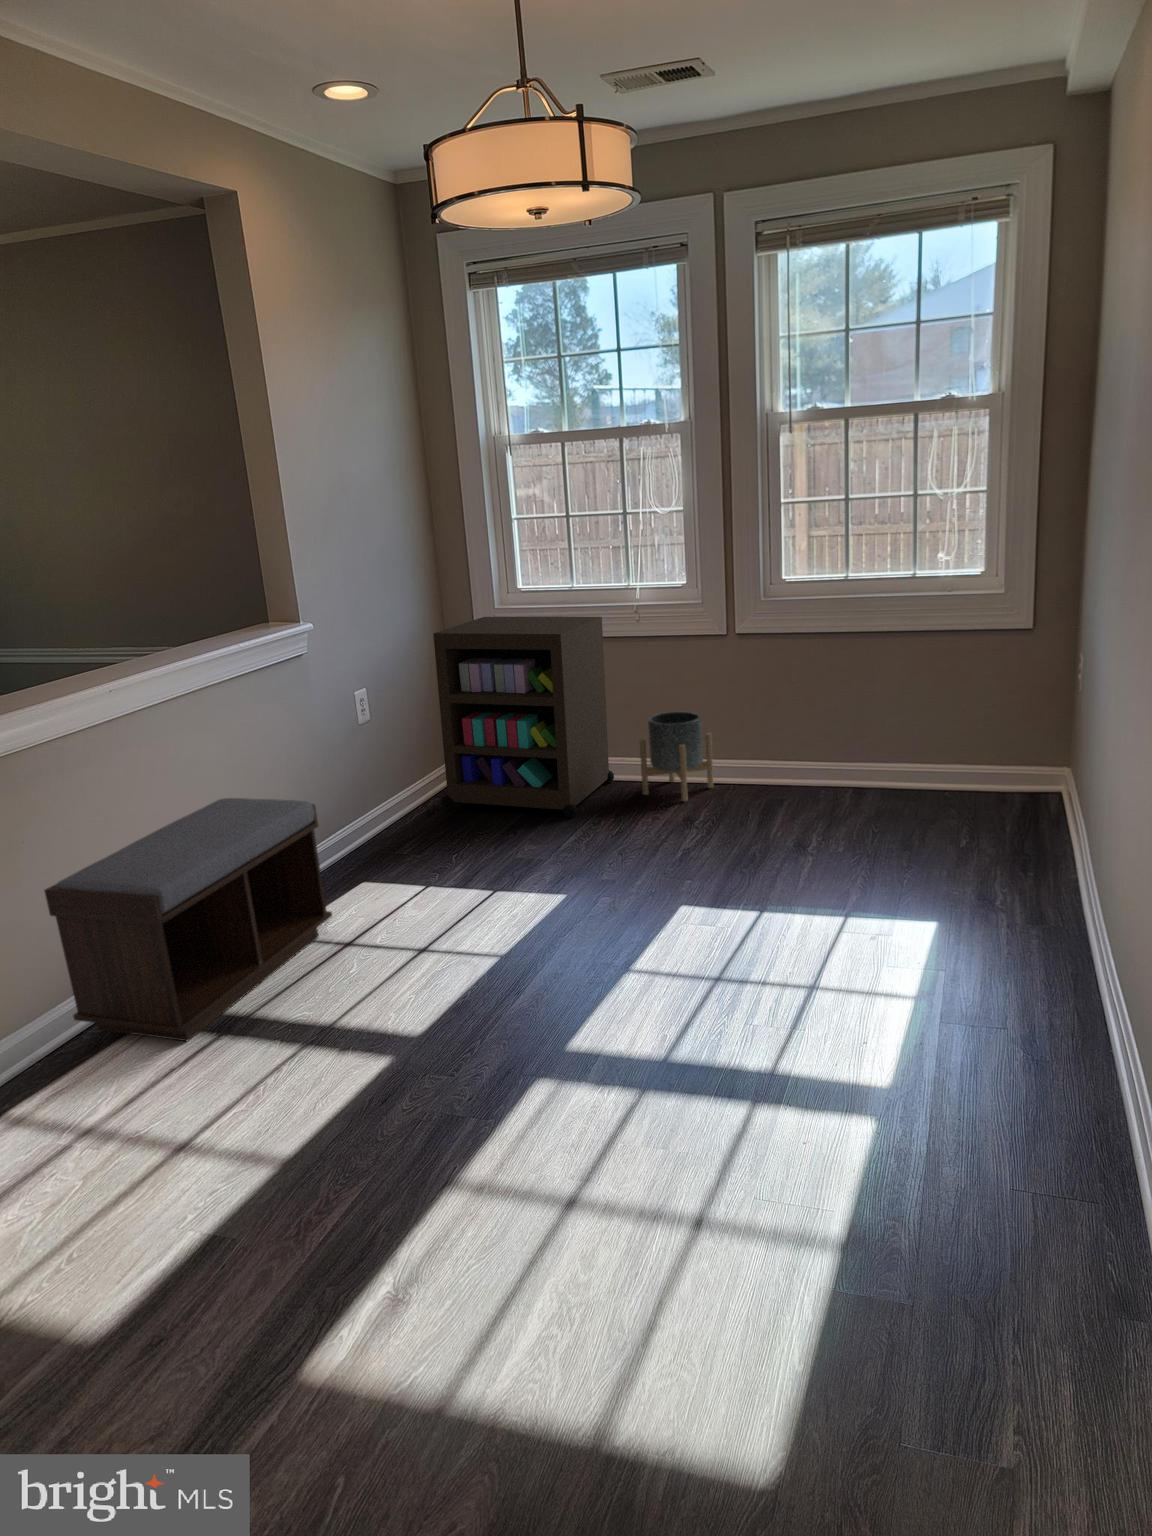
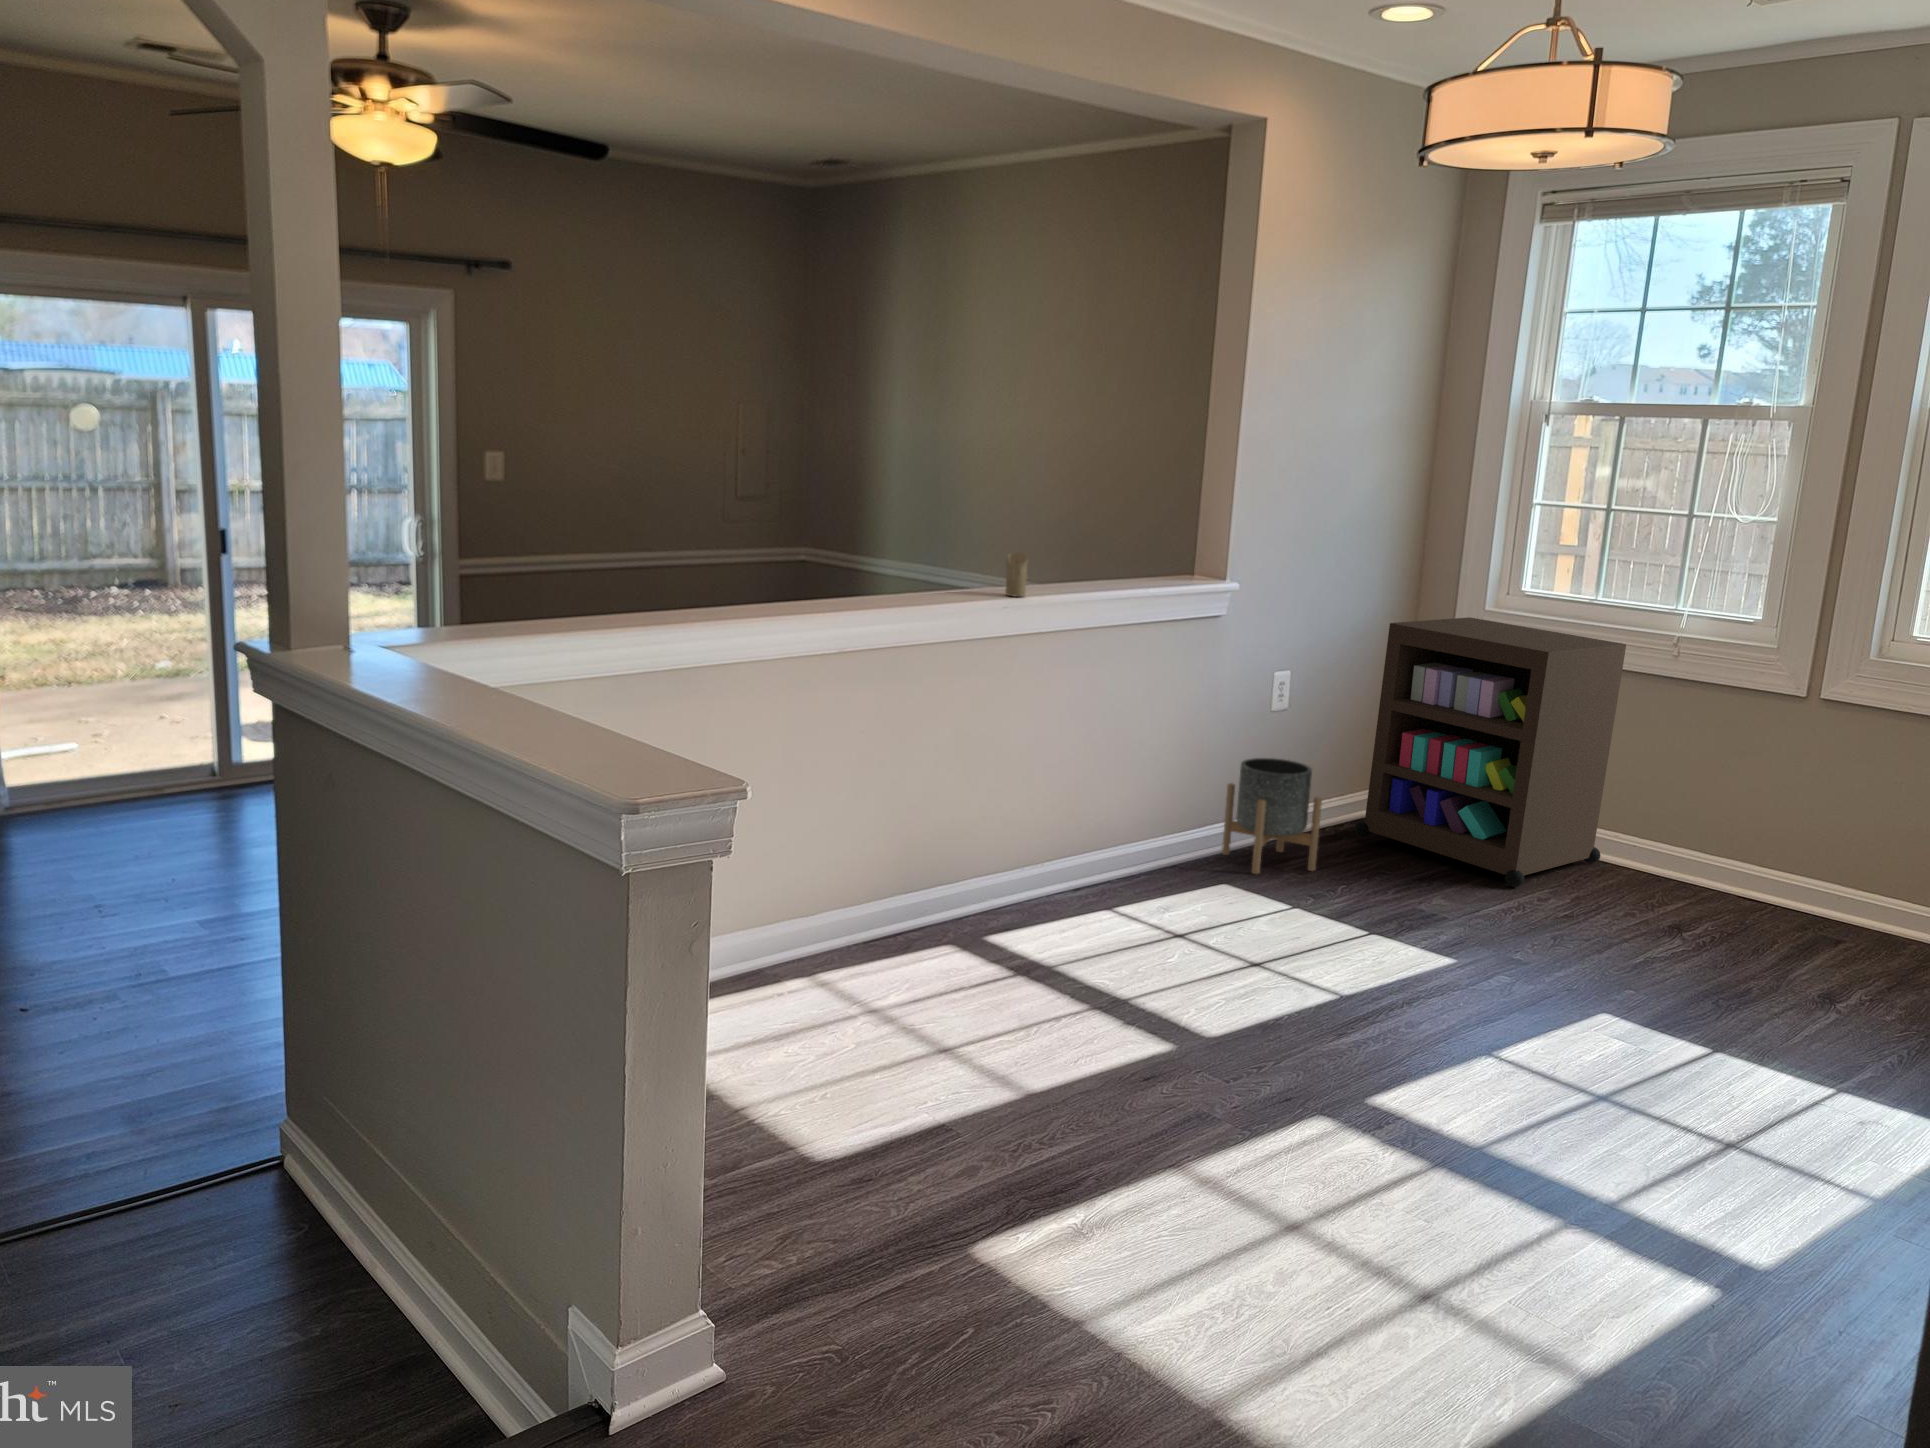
candle: none [95,634,124,678] -> present [1006,552,1028,596]
planter: present [640,712,713,801] -> present [1222,758,1322,874]
bench: present [44,798,332,1041] -> none [894,746,1182,970]

